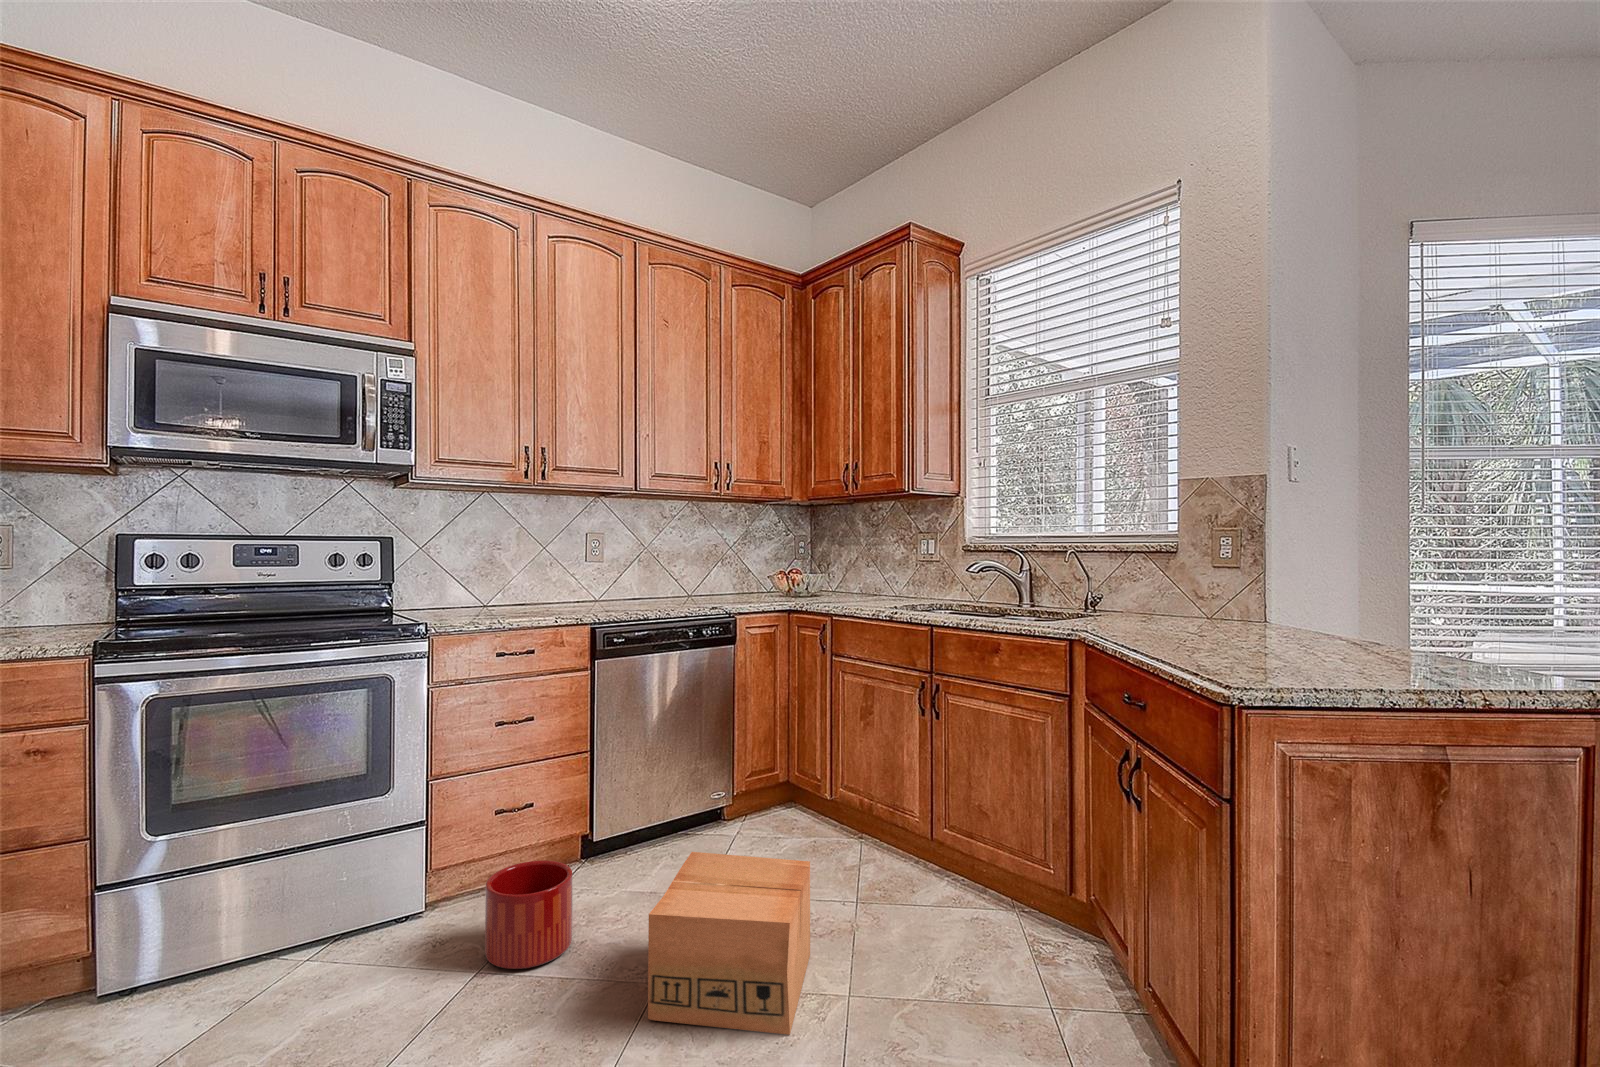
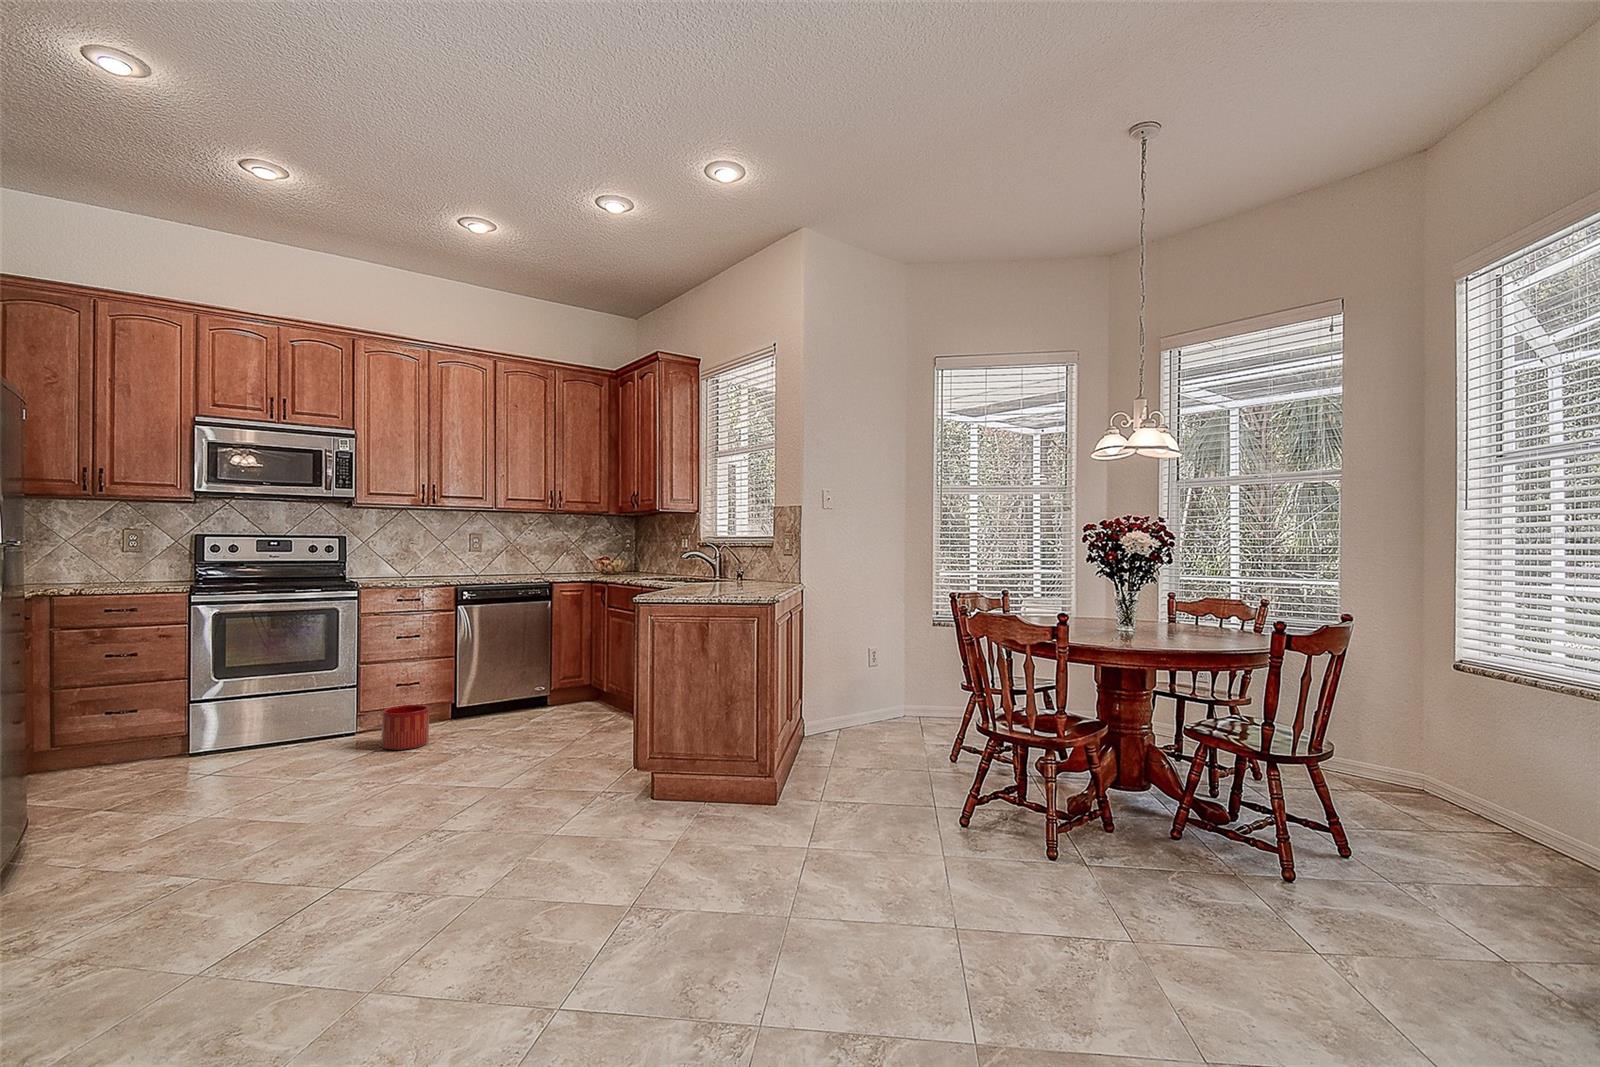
cardboard box: present [648,852,810,1035] -> none [449,698,546,766]

